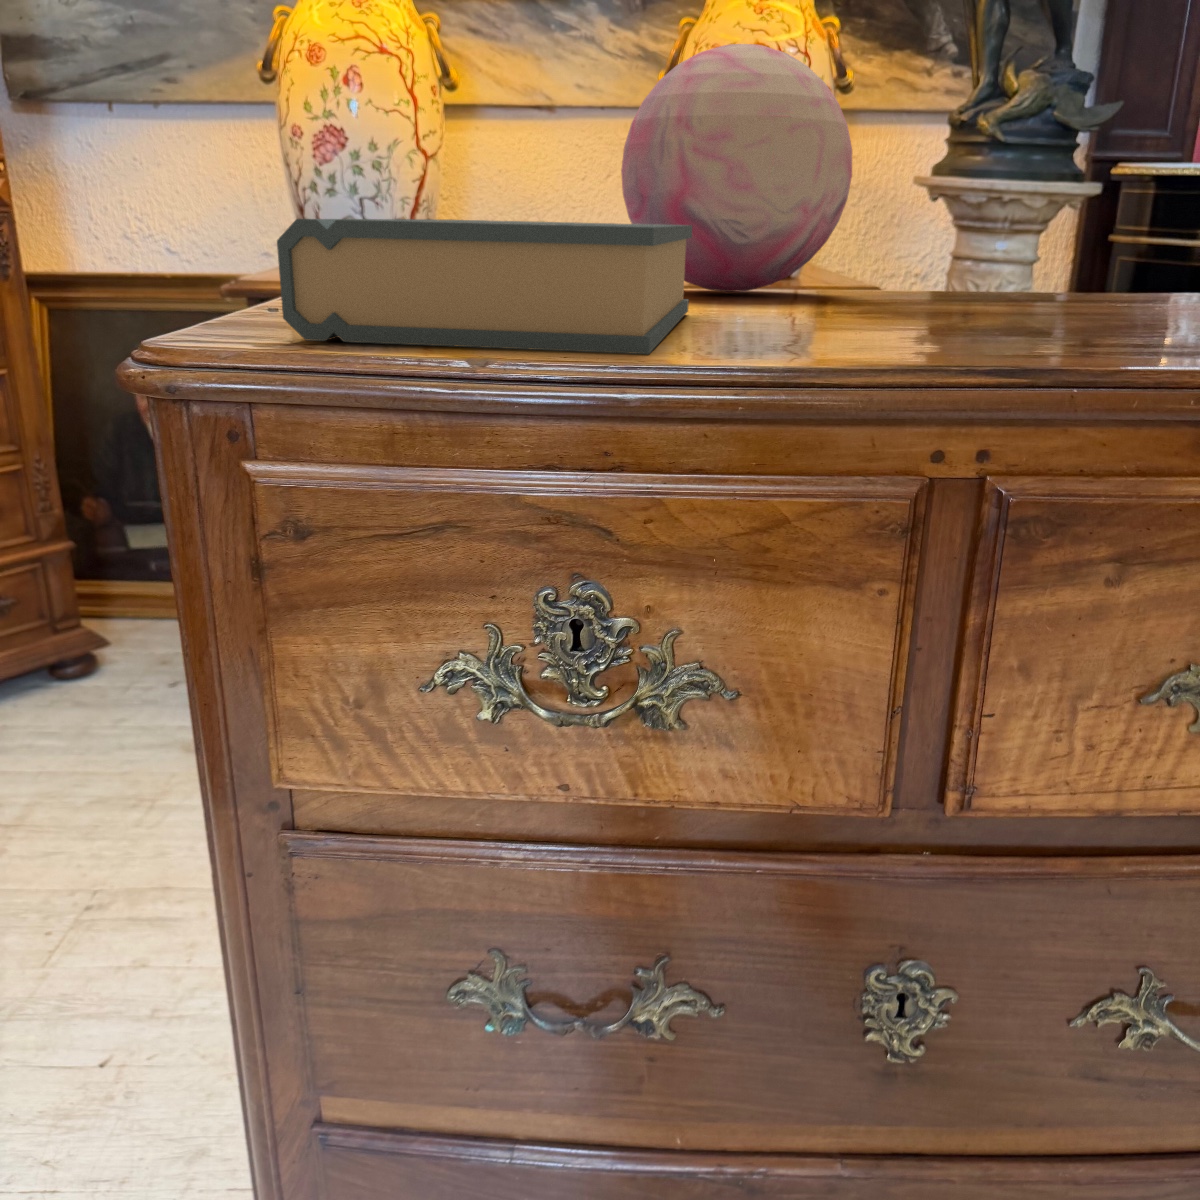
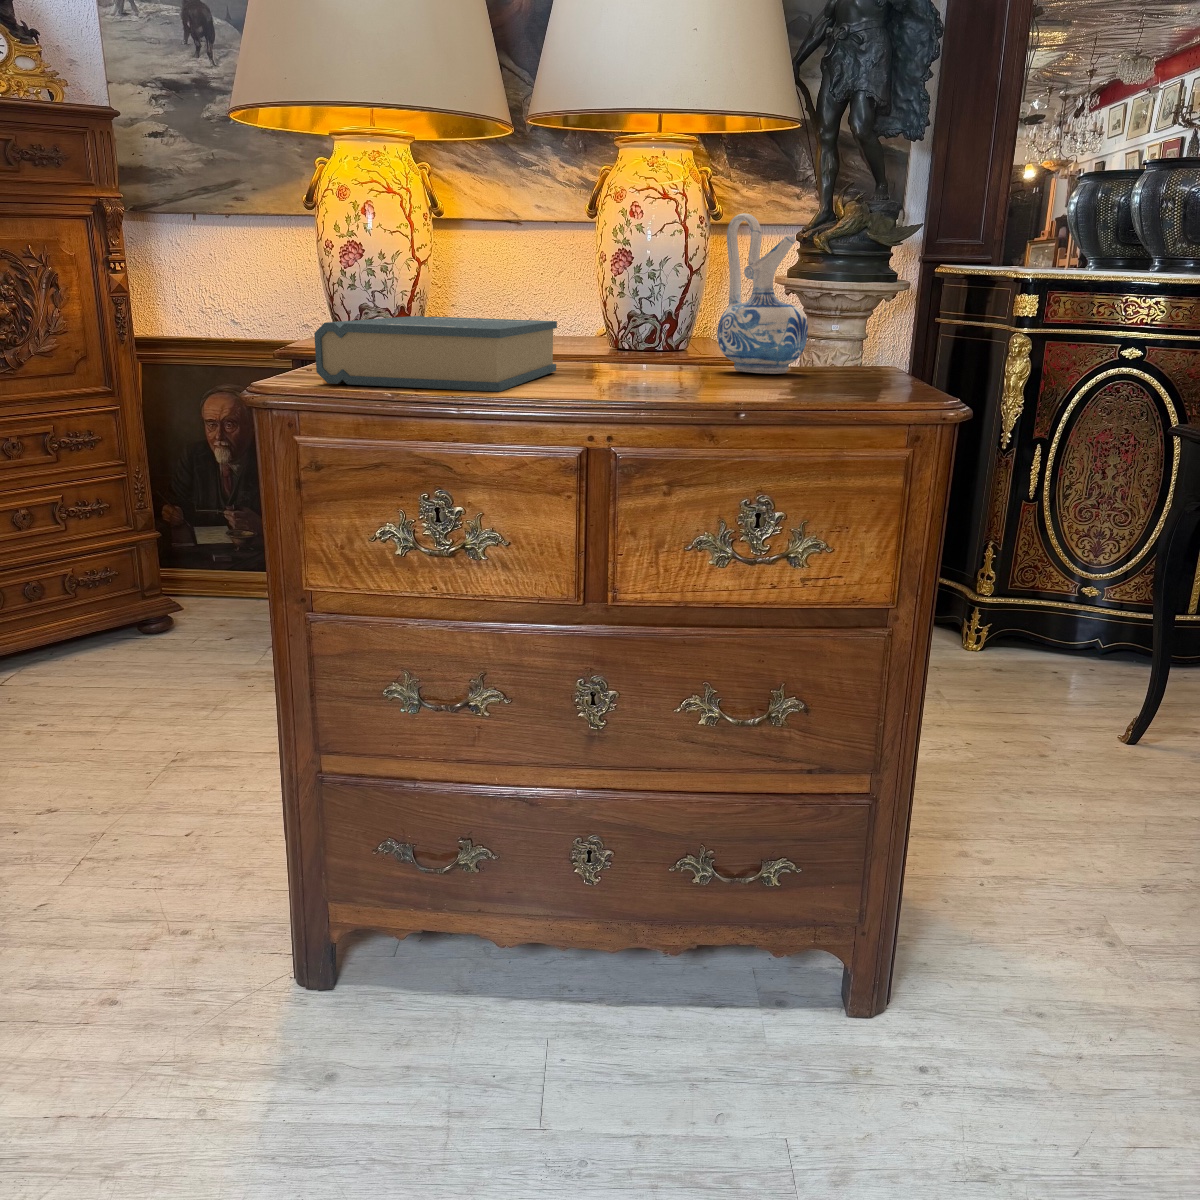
ceramic pitcher: none [940,41,1098,312] -> present [717,213,808,374]
decorative orb: present [621,44,852,292] -> none [535,205,682,359]

